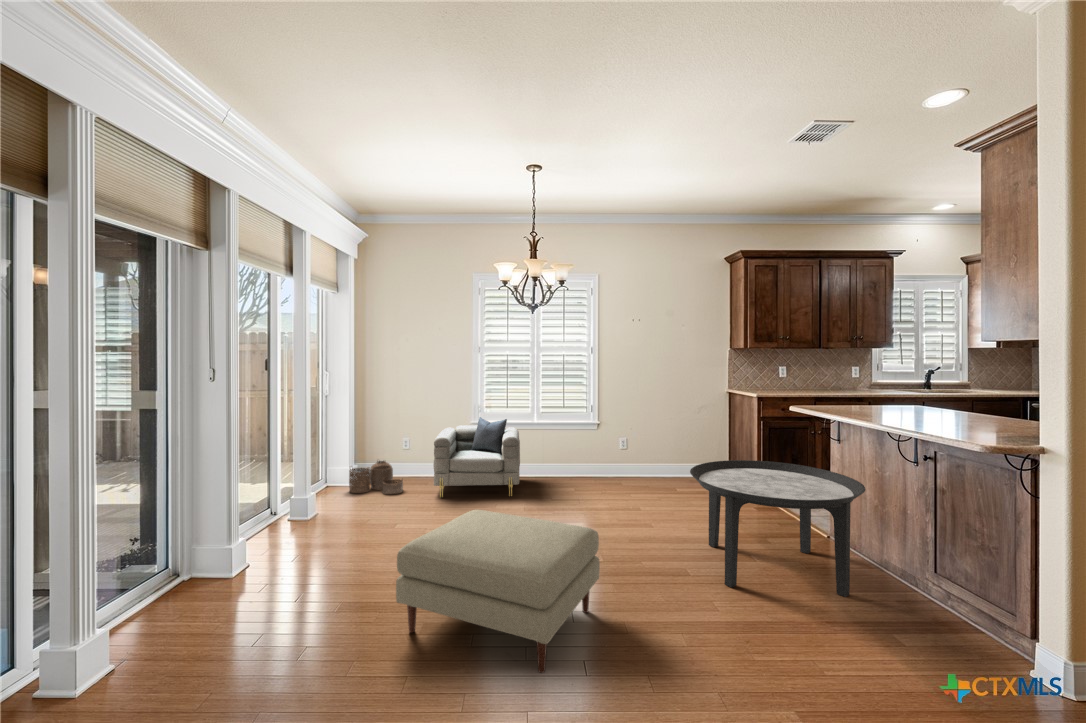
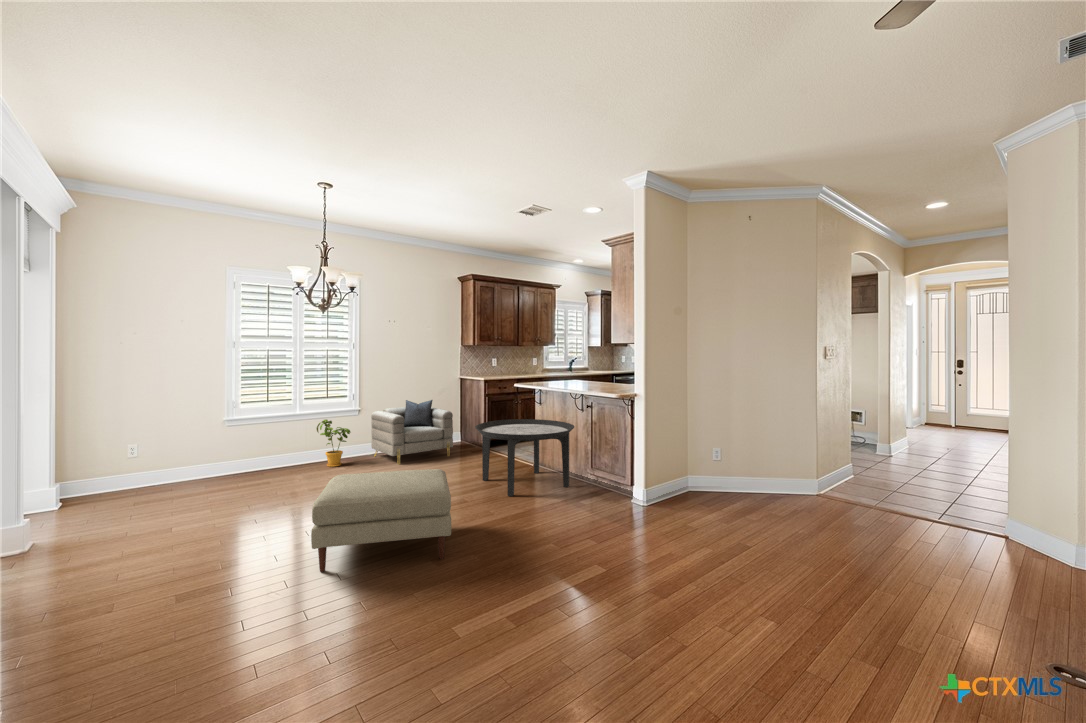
armchair: present [433,417,520,497] -> present [371,400,453,464]
house plant: none [546,432,579,485] -> present [317,419,350,467]
woven basket: present [349,461,403,494] -> none [73,471,158,512]

